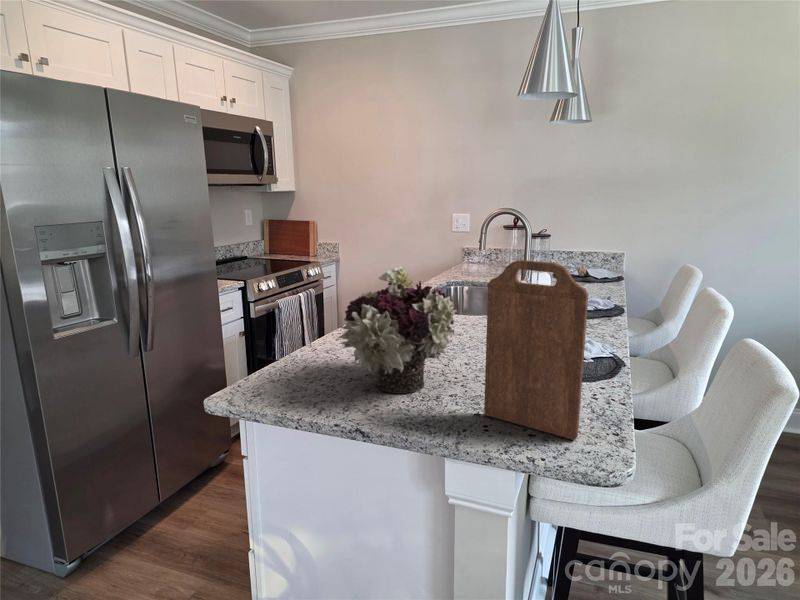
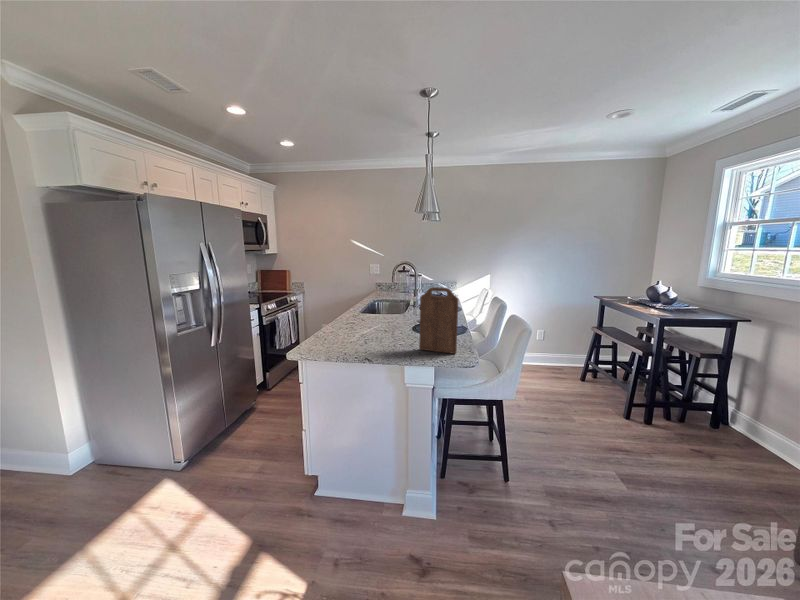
flower arrangement: present [338,265,457,394] -> none [356,291,403,346]

